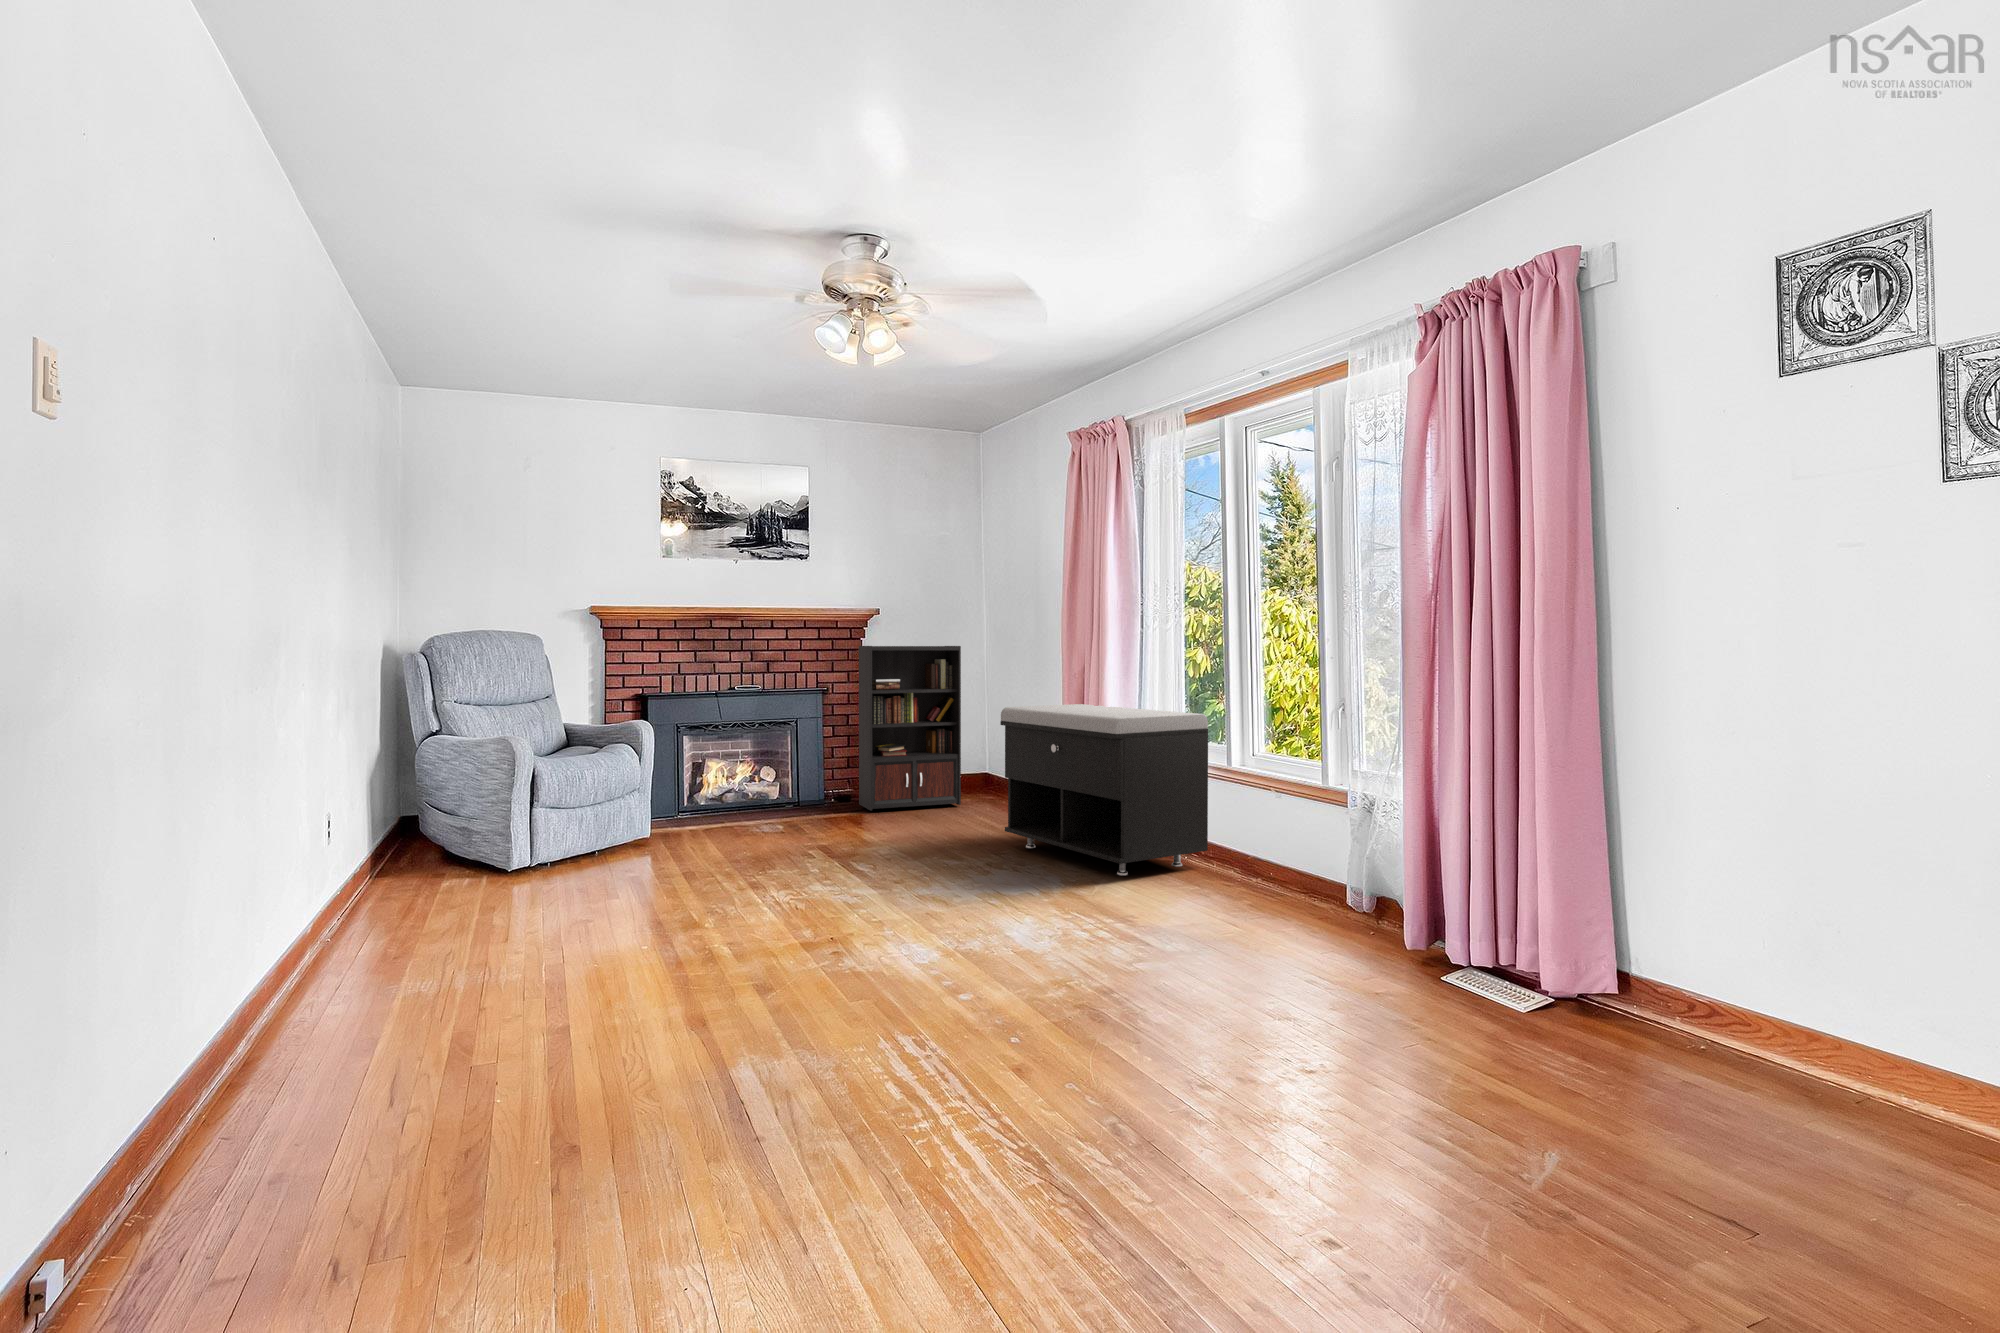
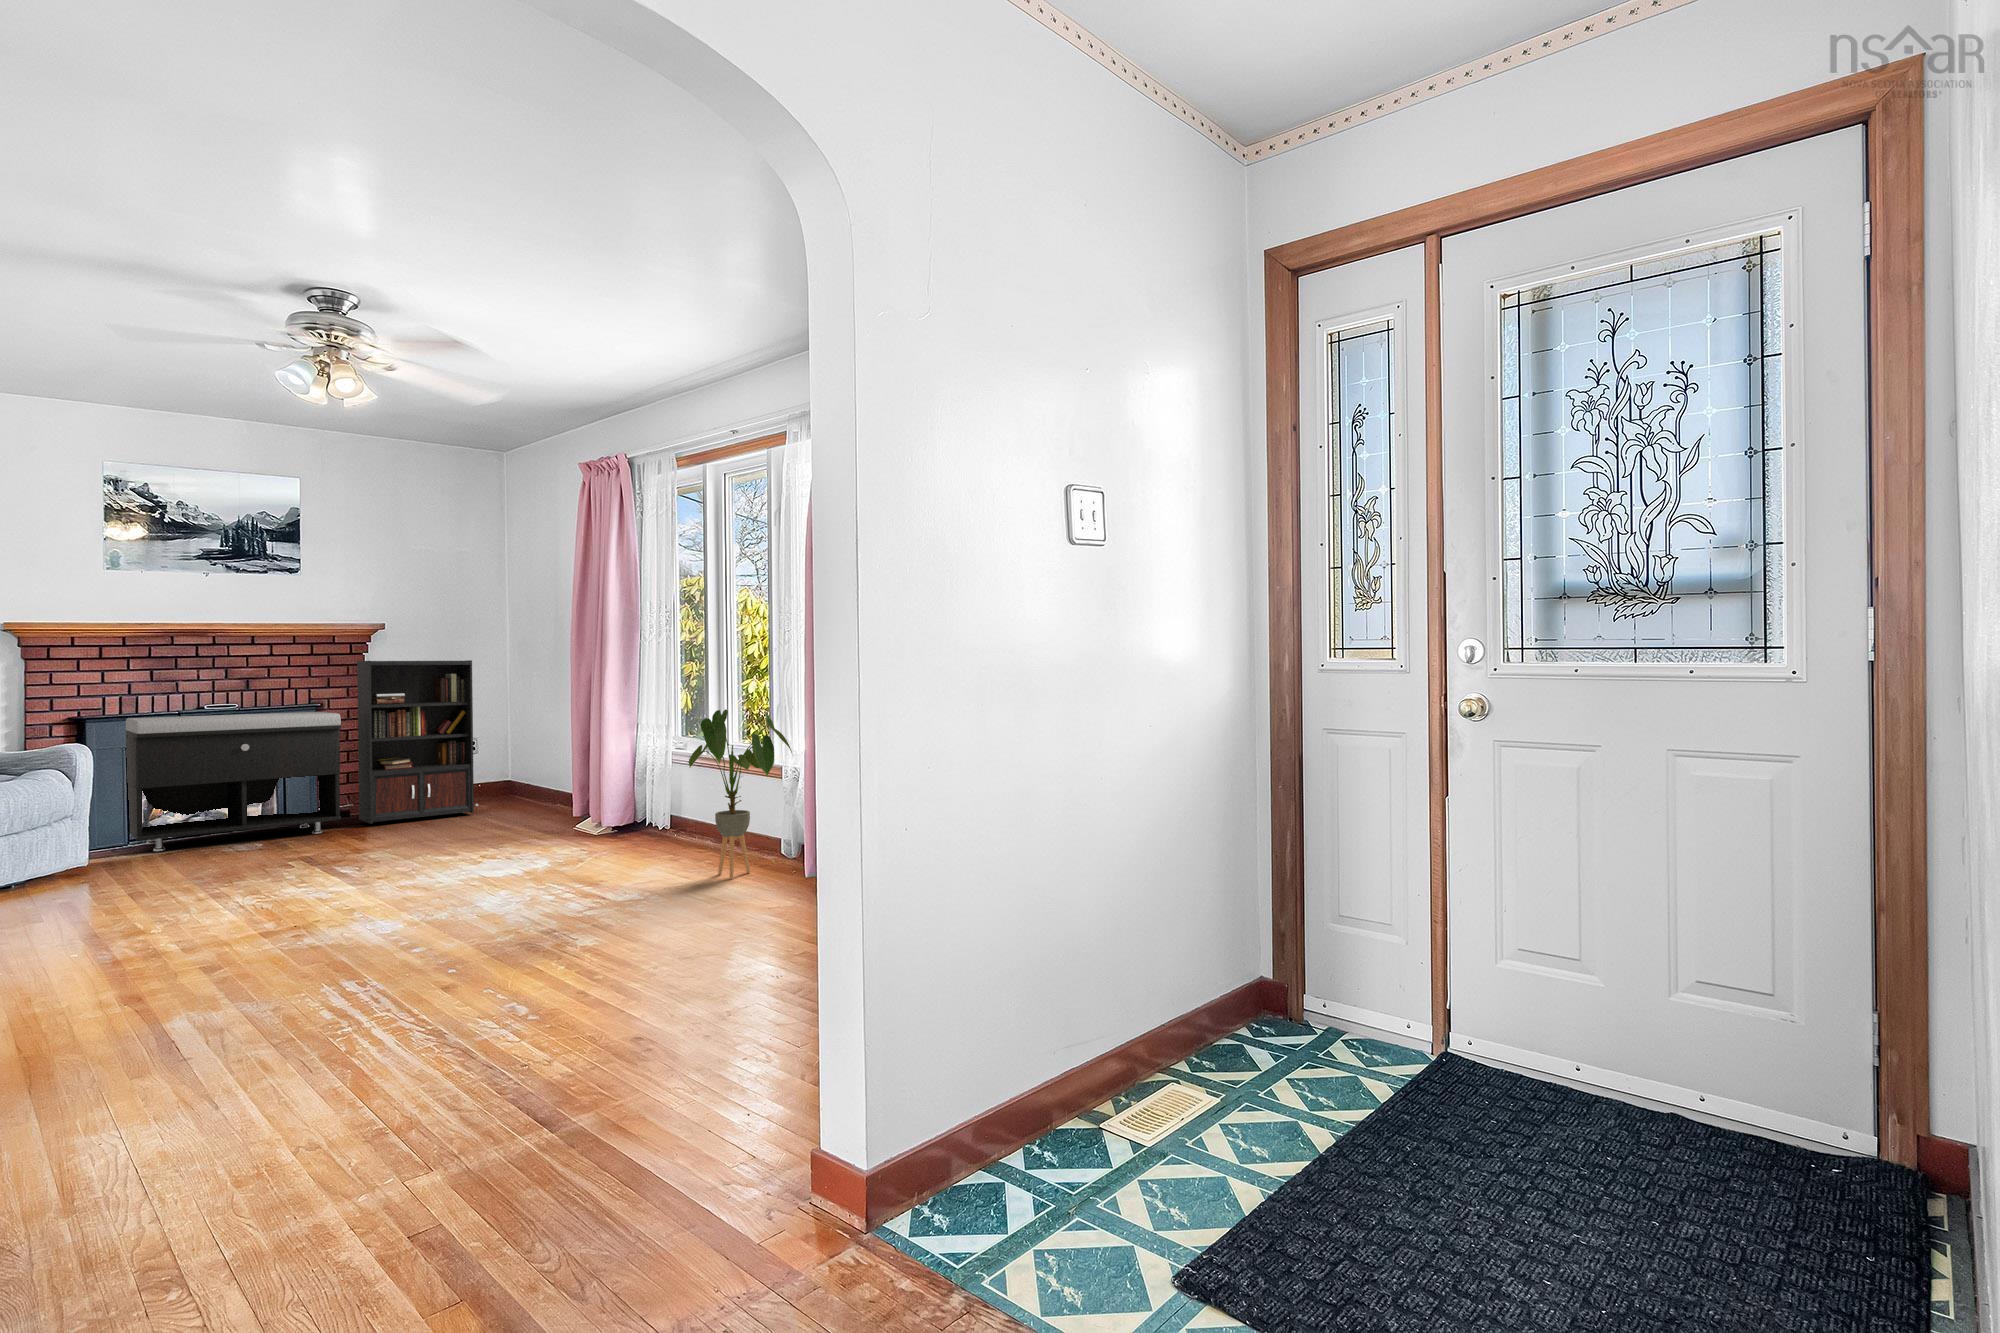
storage bench: present [1000,704,1208,876] -> present [126,712,341,851]
house plant: none [1231,720,1365,932] -> present [689,709,792,878]

